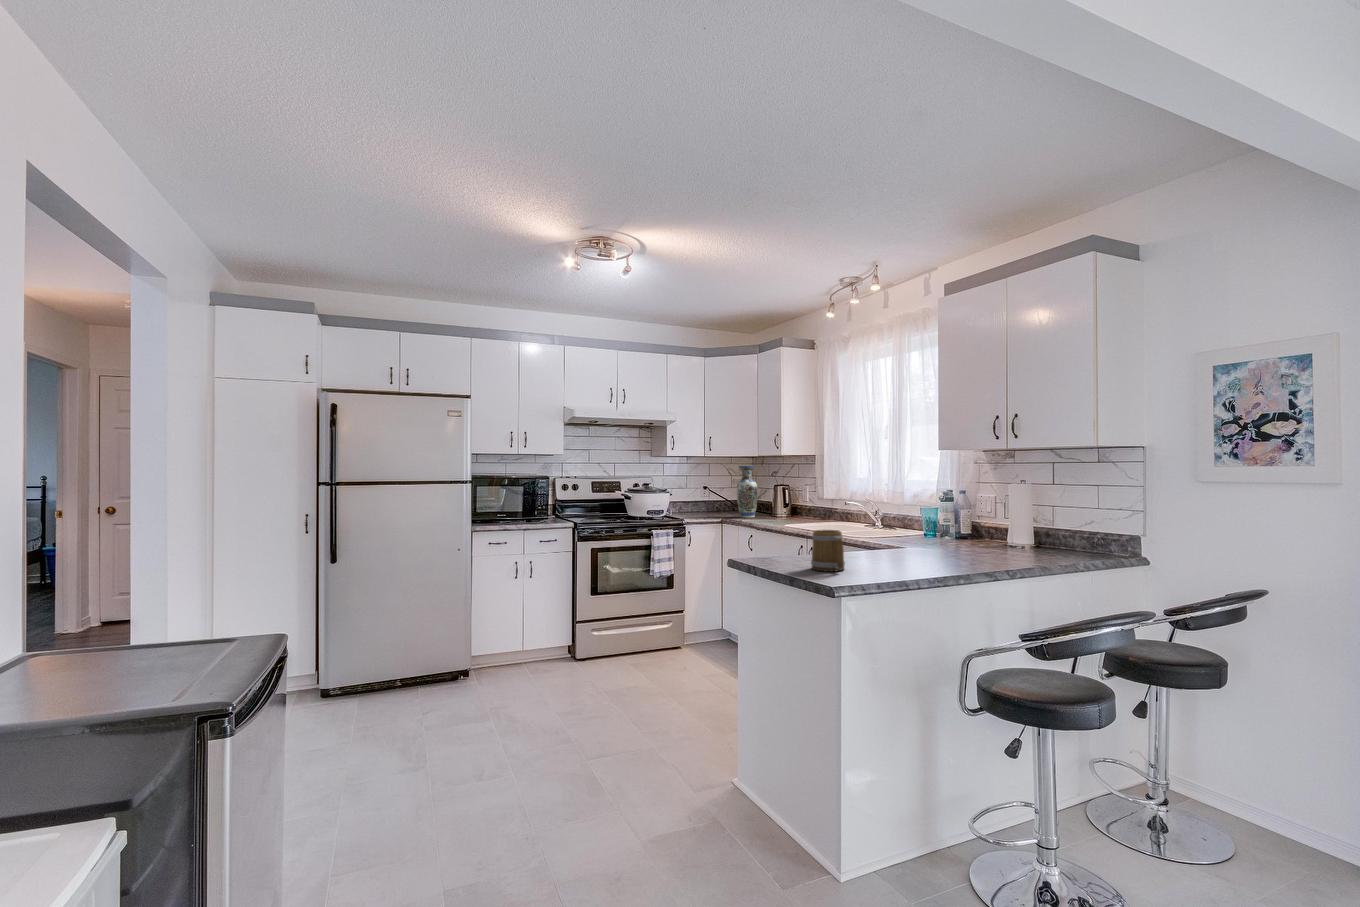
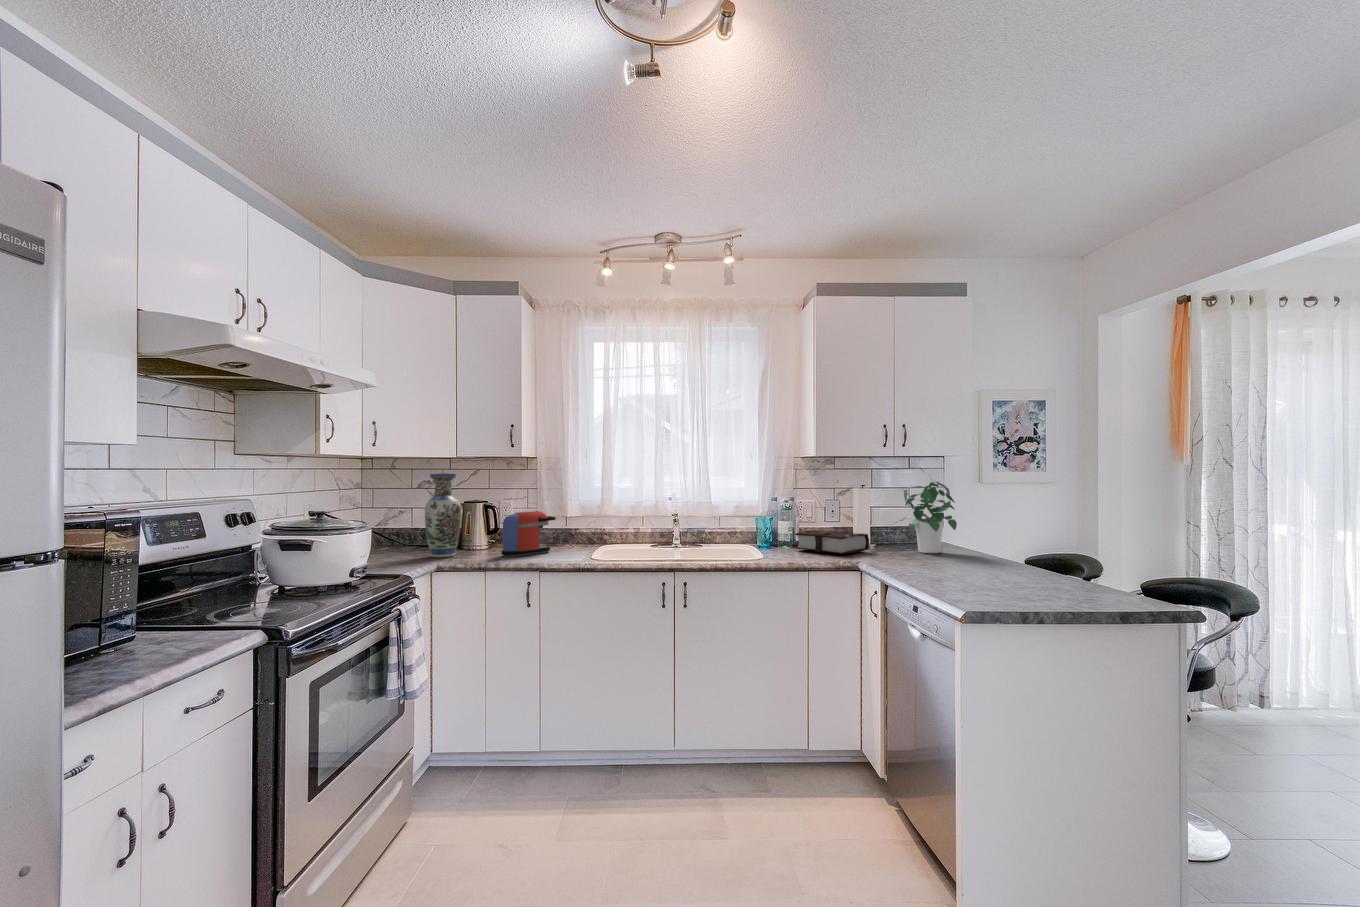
potted plant: none [992,477,1054,557] -> present [903,482,957,553]
coffee maker: none [765,492,806,521] -> present [501,511,556,557]
book: none [928,522,982,546] -> present [795,529,869,554]
mug: present [811,530,845,572] -> none [994,545,1052,596]

